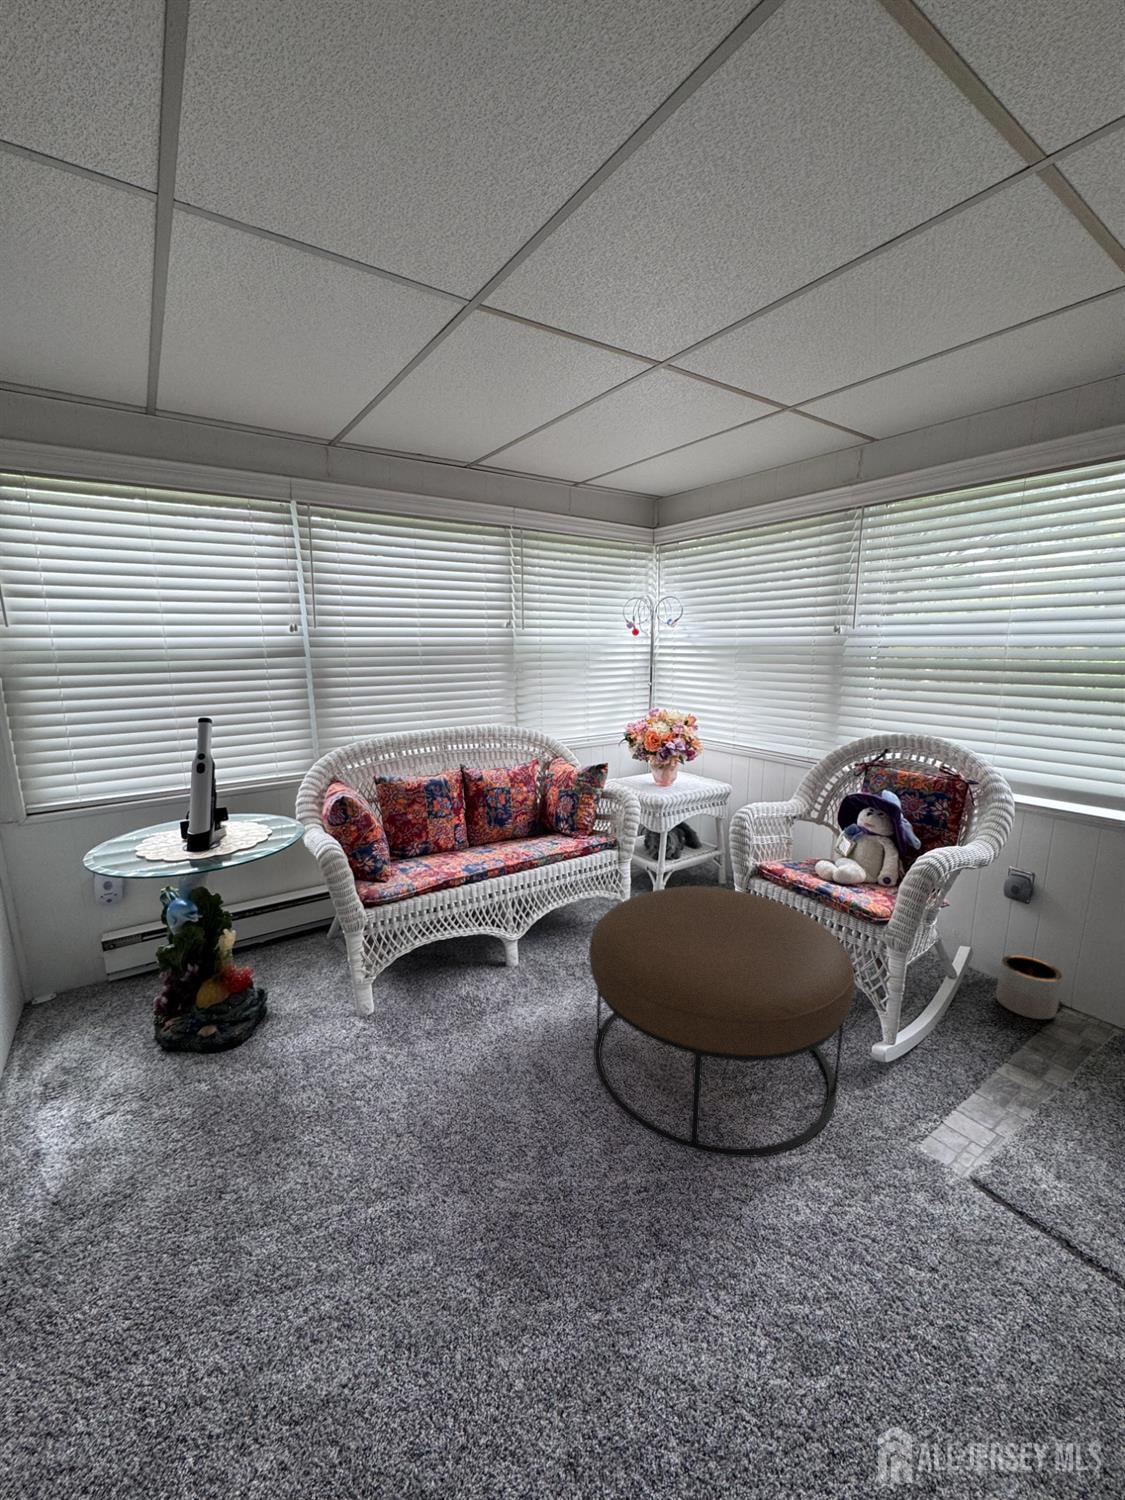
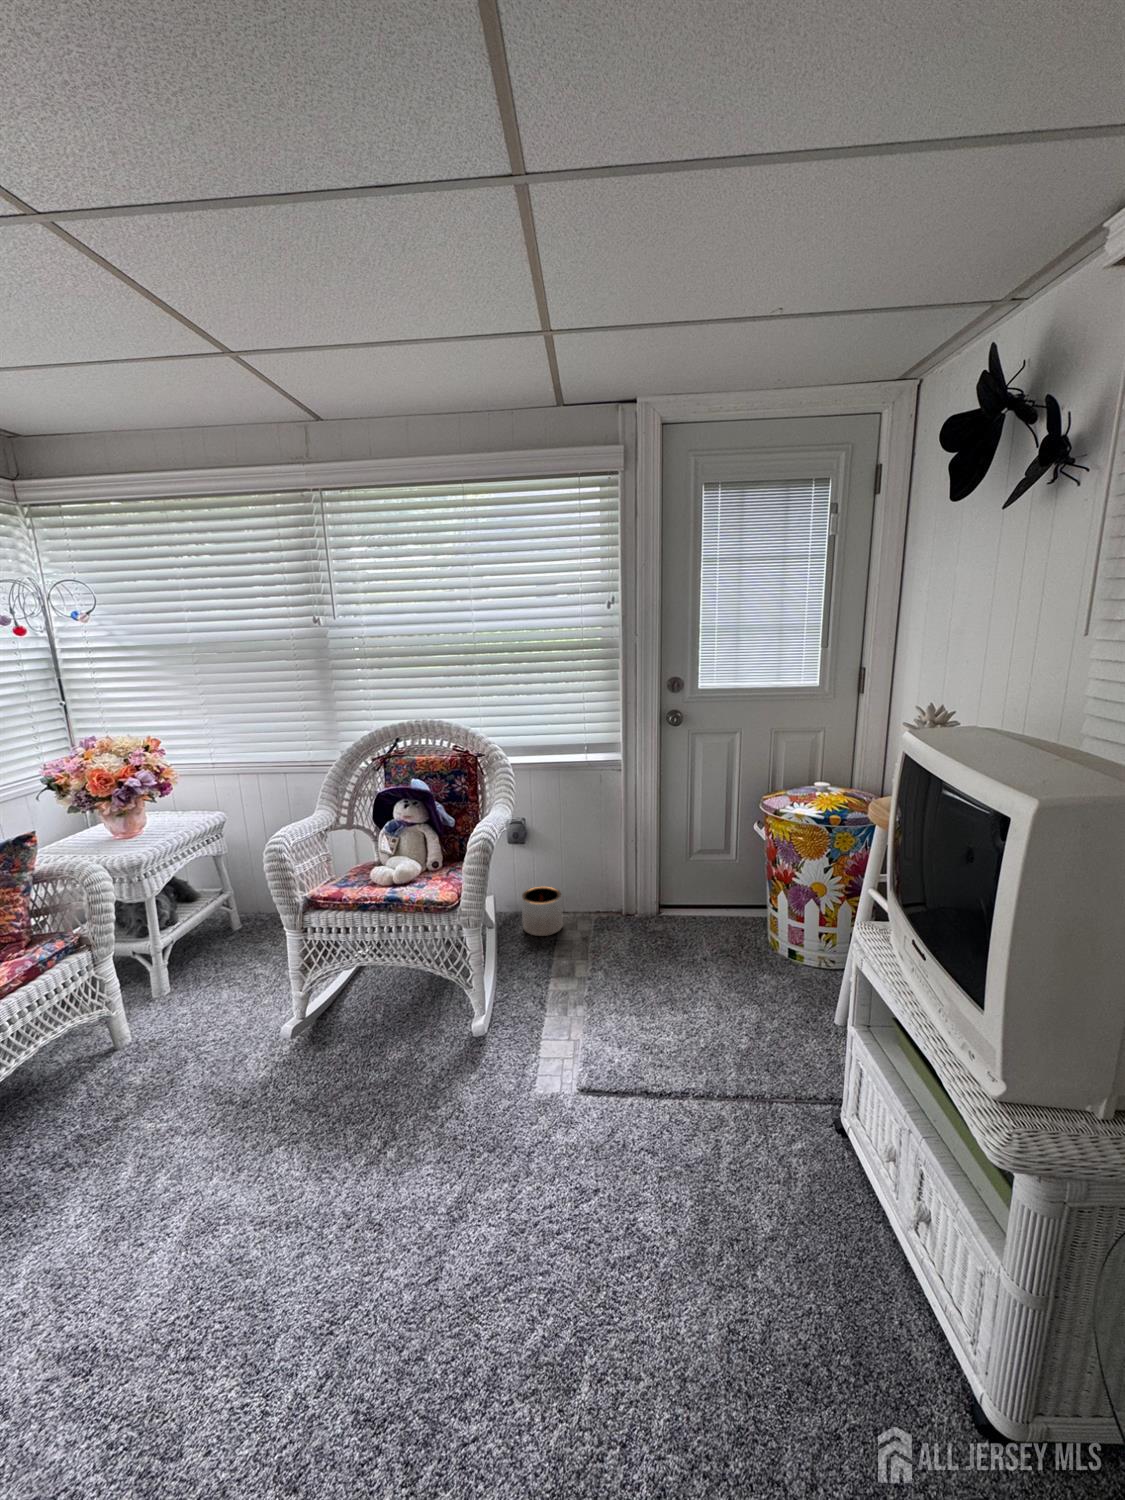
ottoman: present [589,886,855,1157] -> none [118,929,466,1299]

